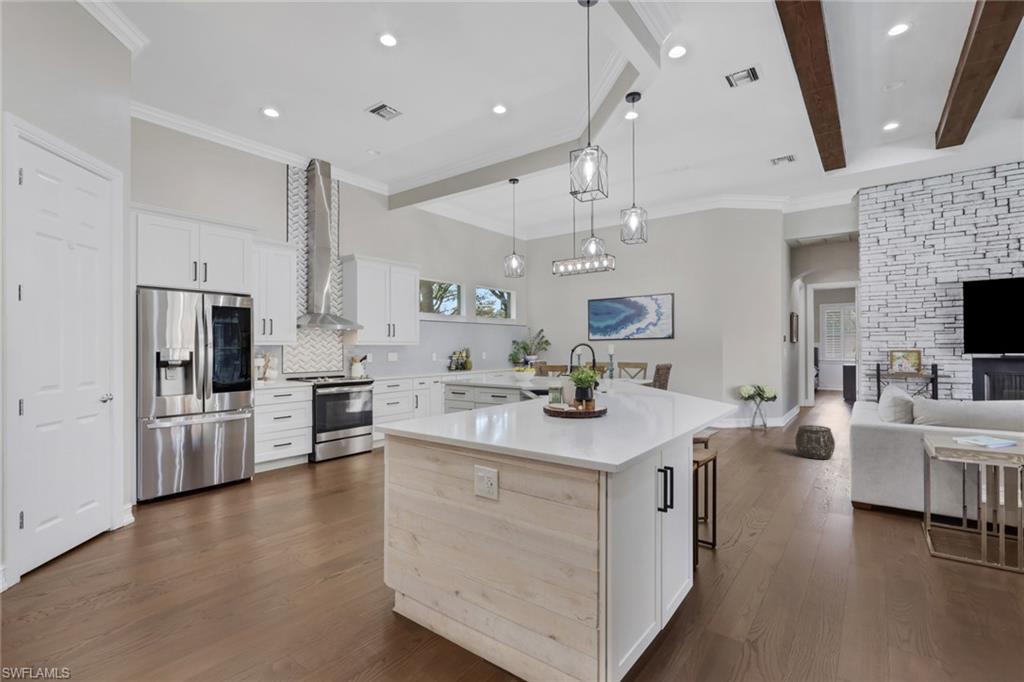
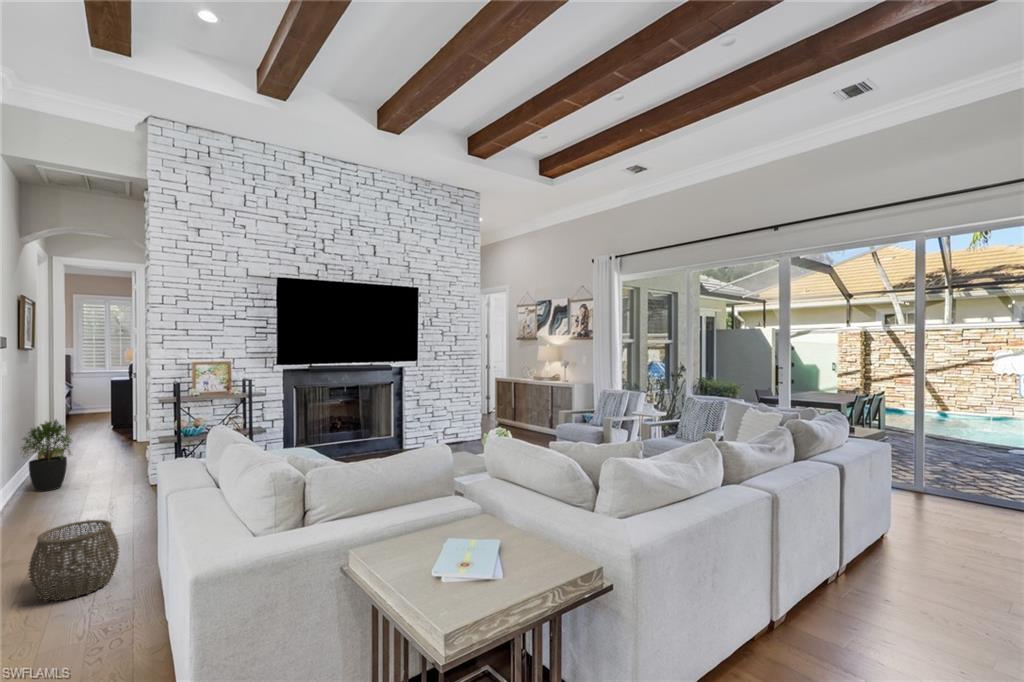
potted plant: none [789,381,817,422] -> present [22,420,71,492]

